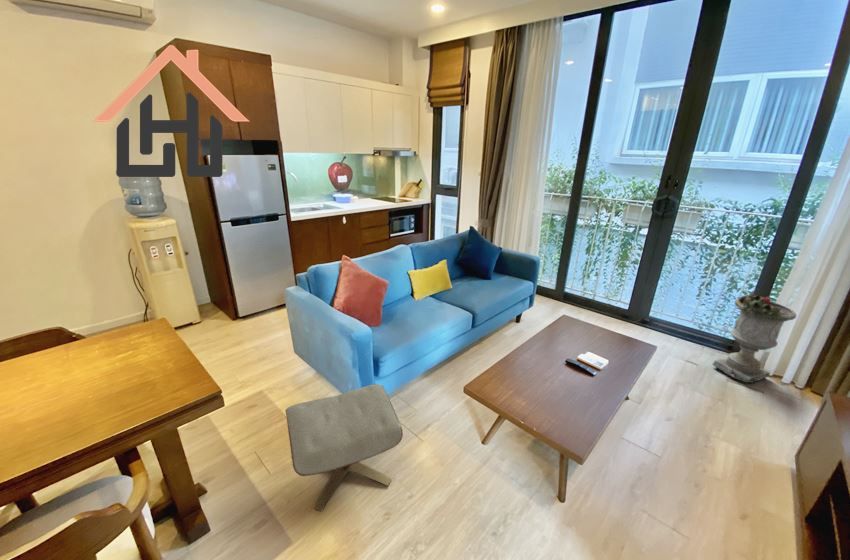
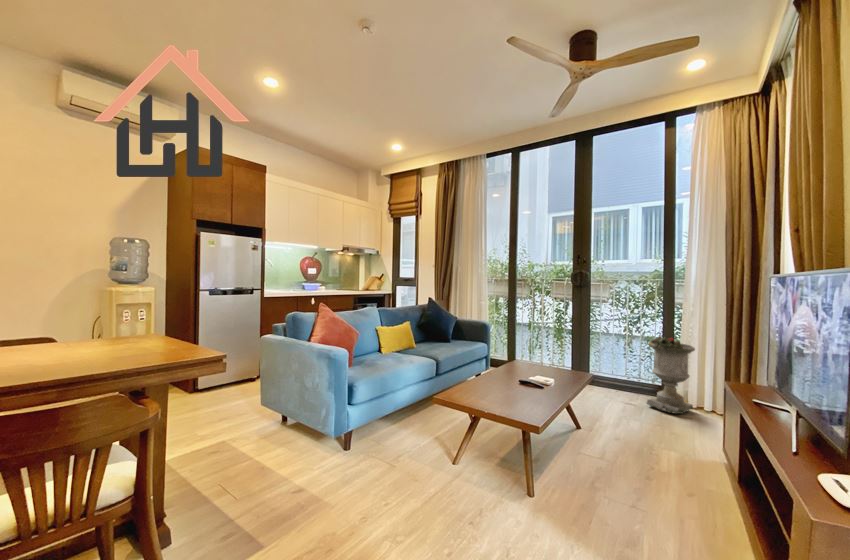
ottoman: present [286,384,403,511] -> none [257,406,377,534]

